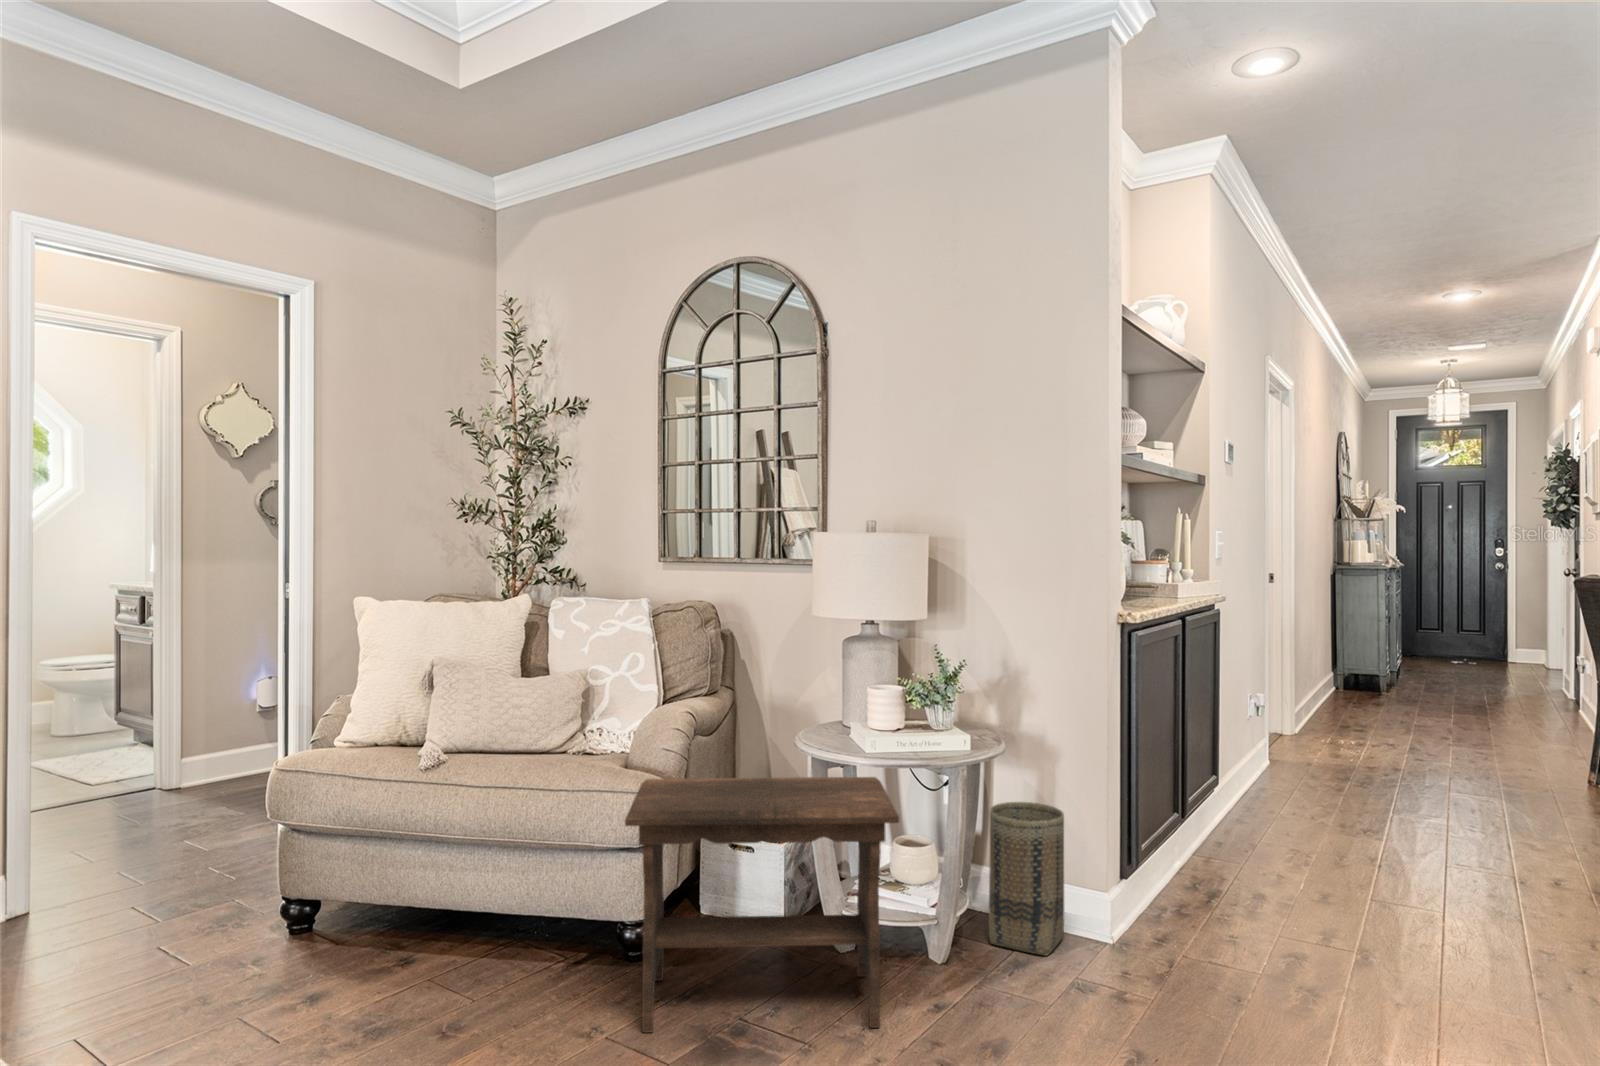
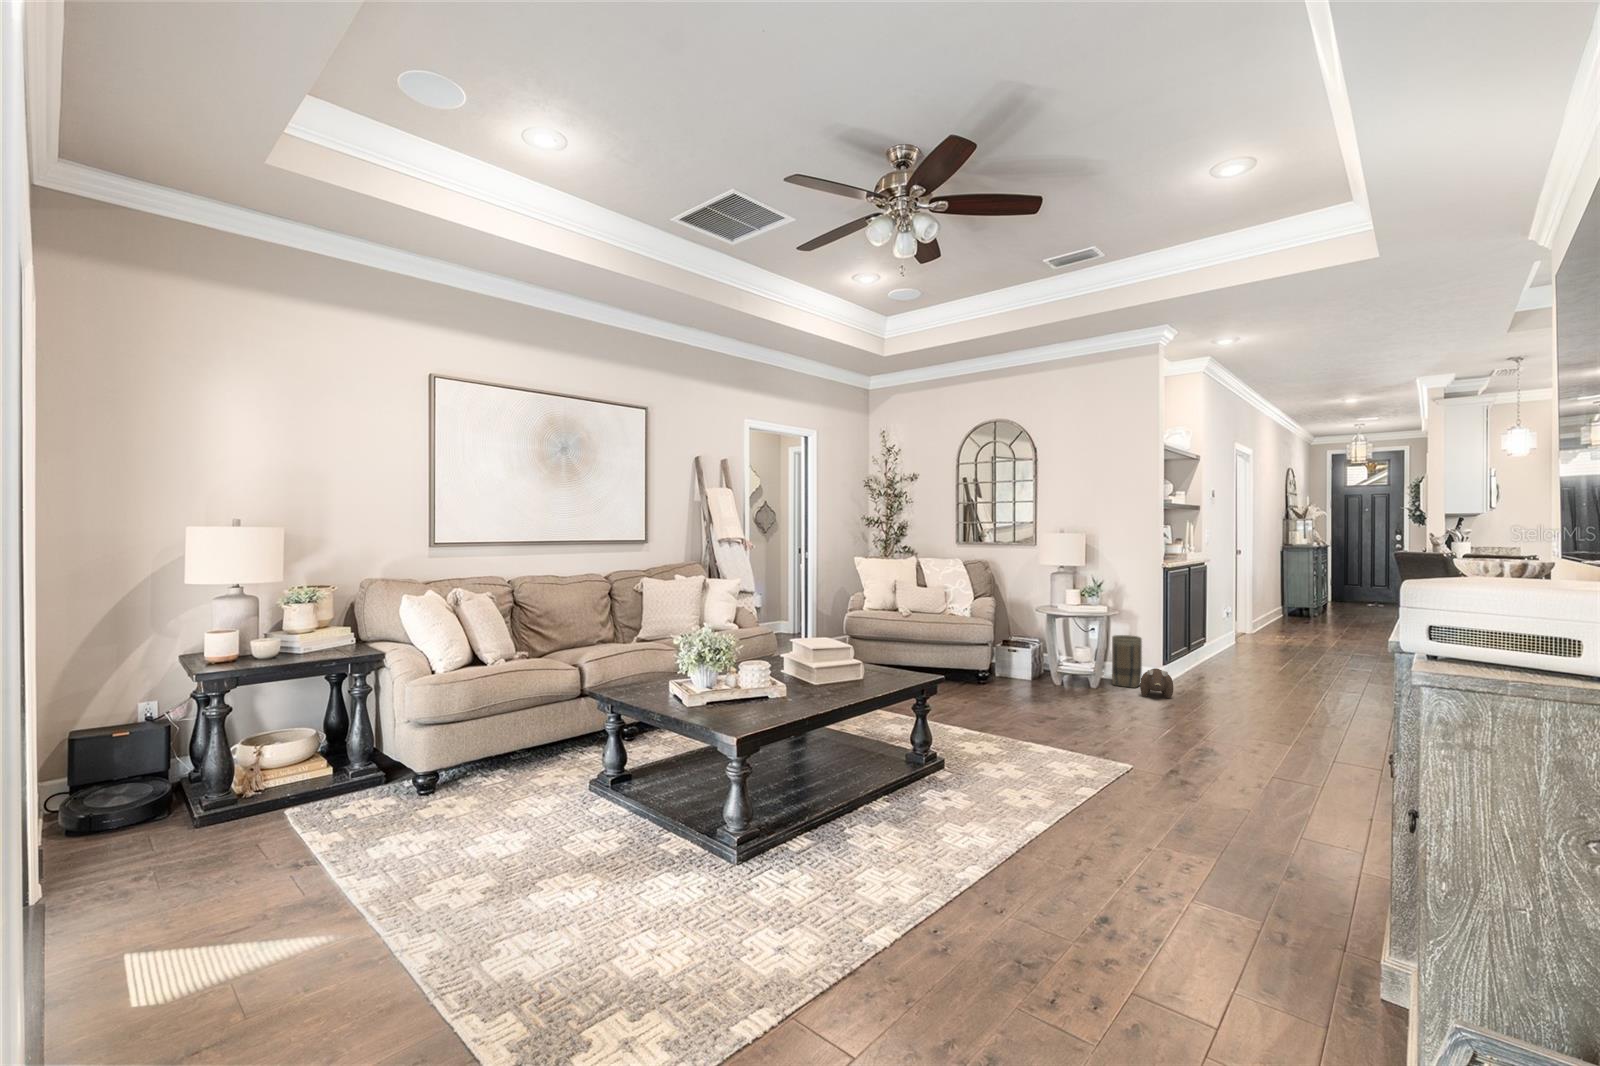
footstool: present [625,777,899,1033] -> none [988,620,1089,699]
plush toy: none [1053,917,1144,1012] -> present [1140,668,1173,698]

